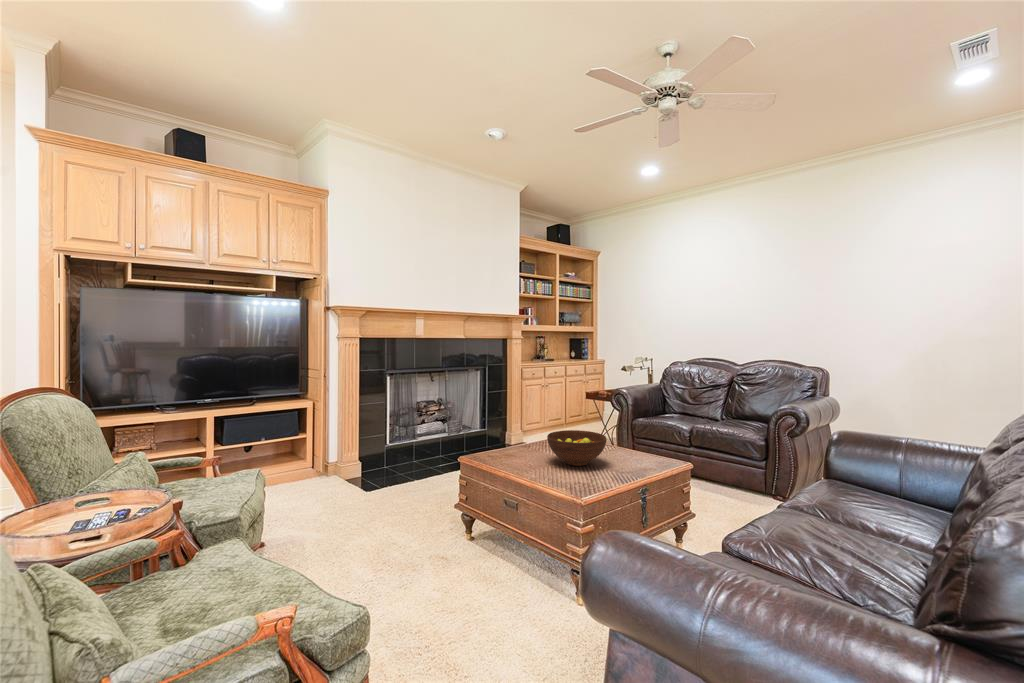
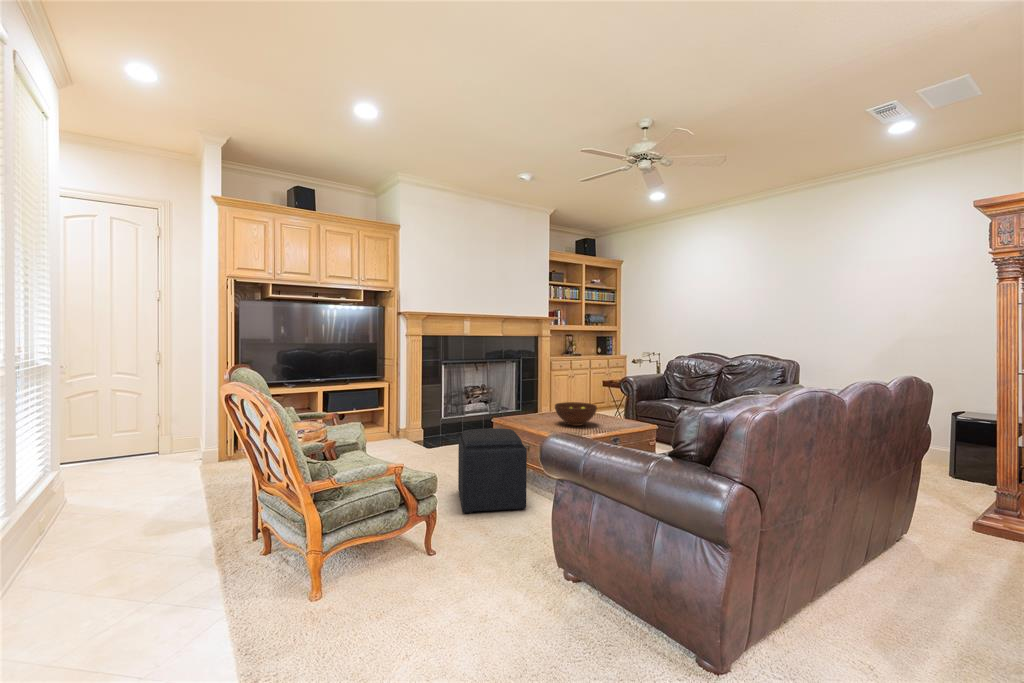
ottoman: none [410,478,519,628] -> present [458,428,527,513]

